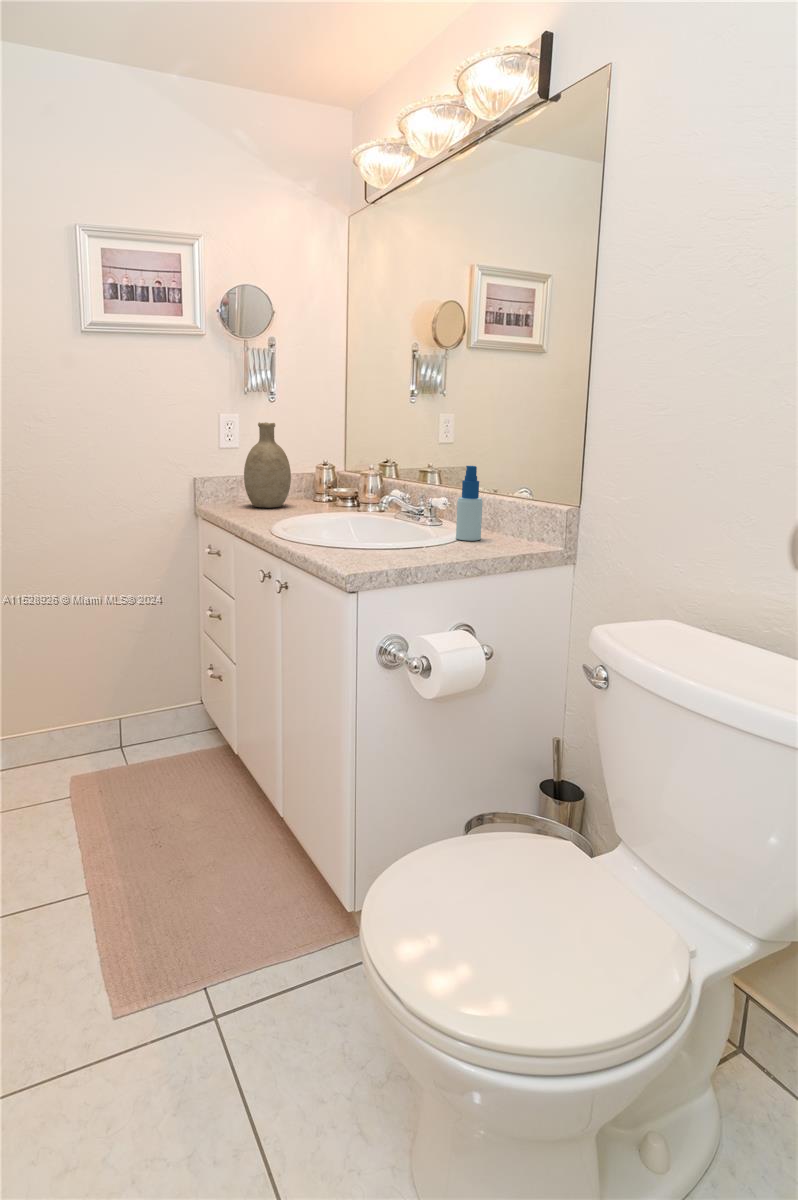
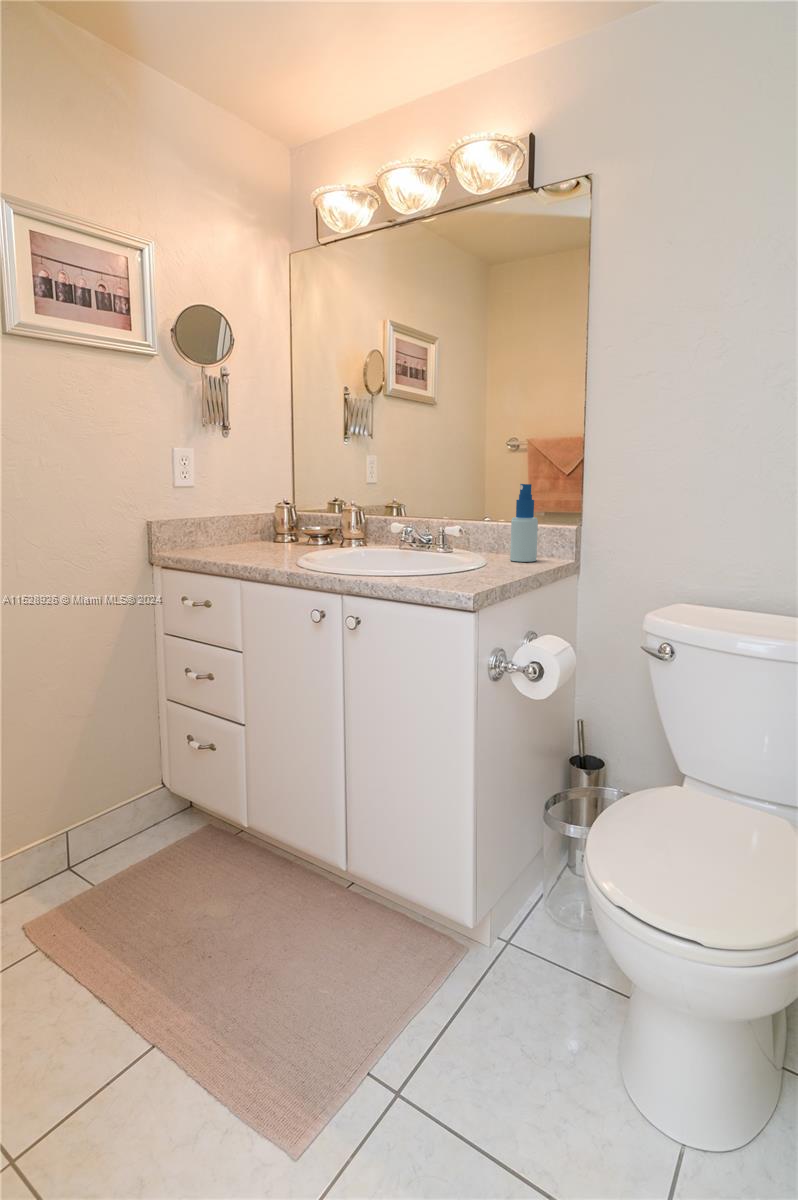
decorative vase: present [244,422,291,508] -> none [212,456,265,551]

